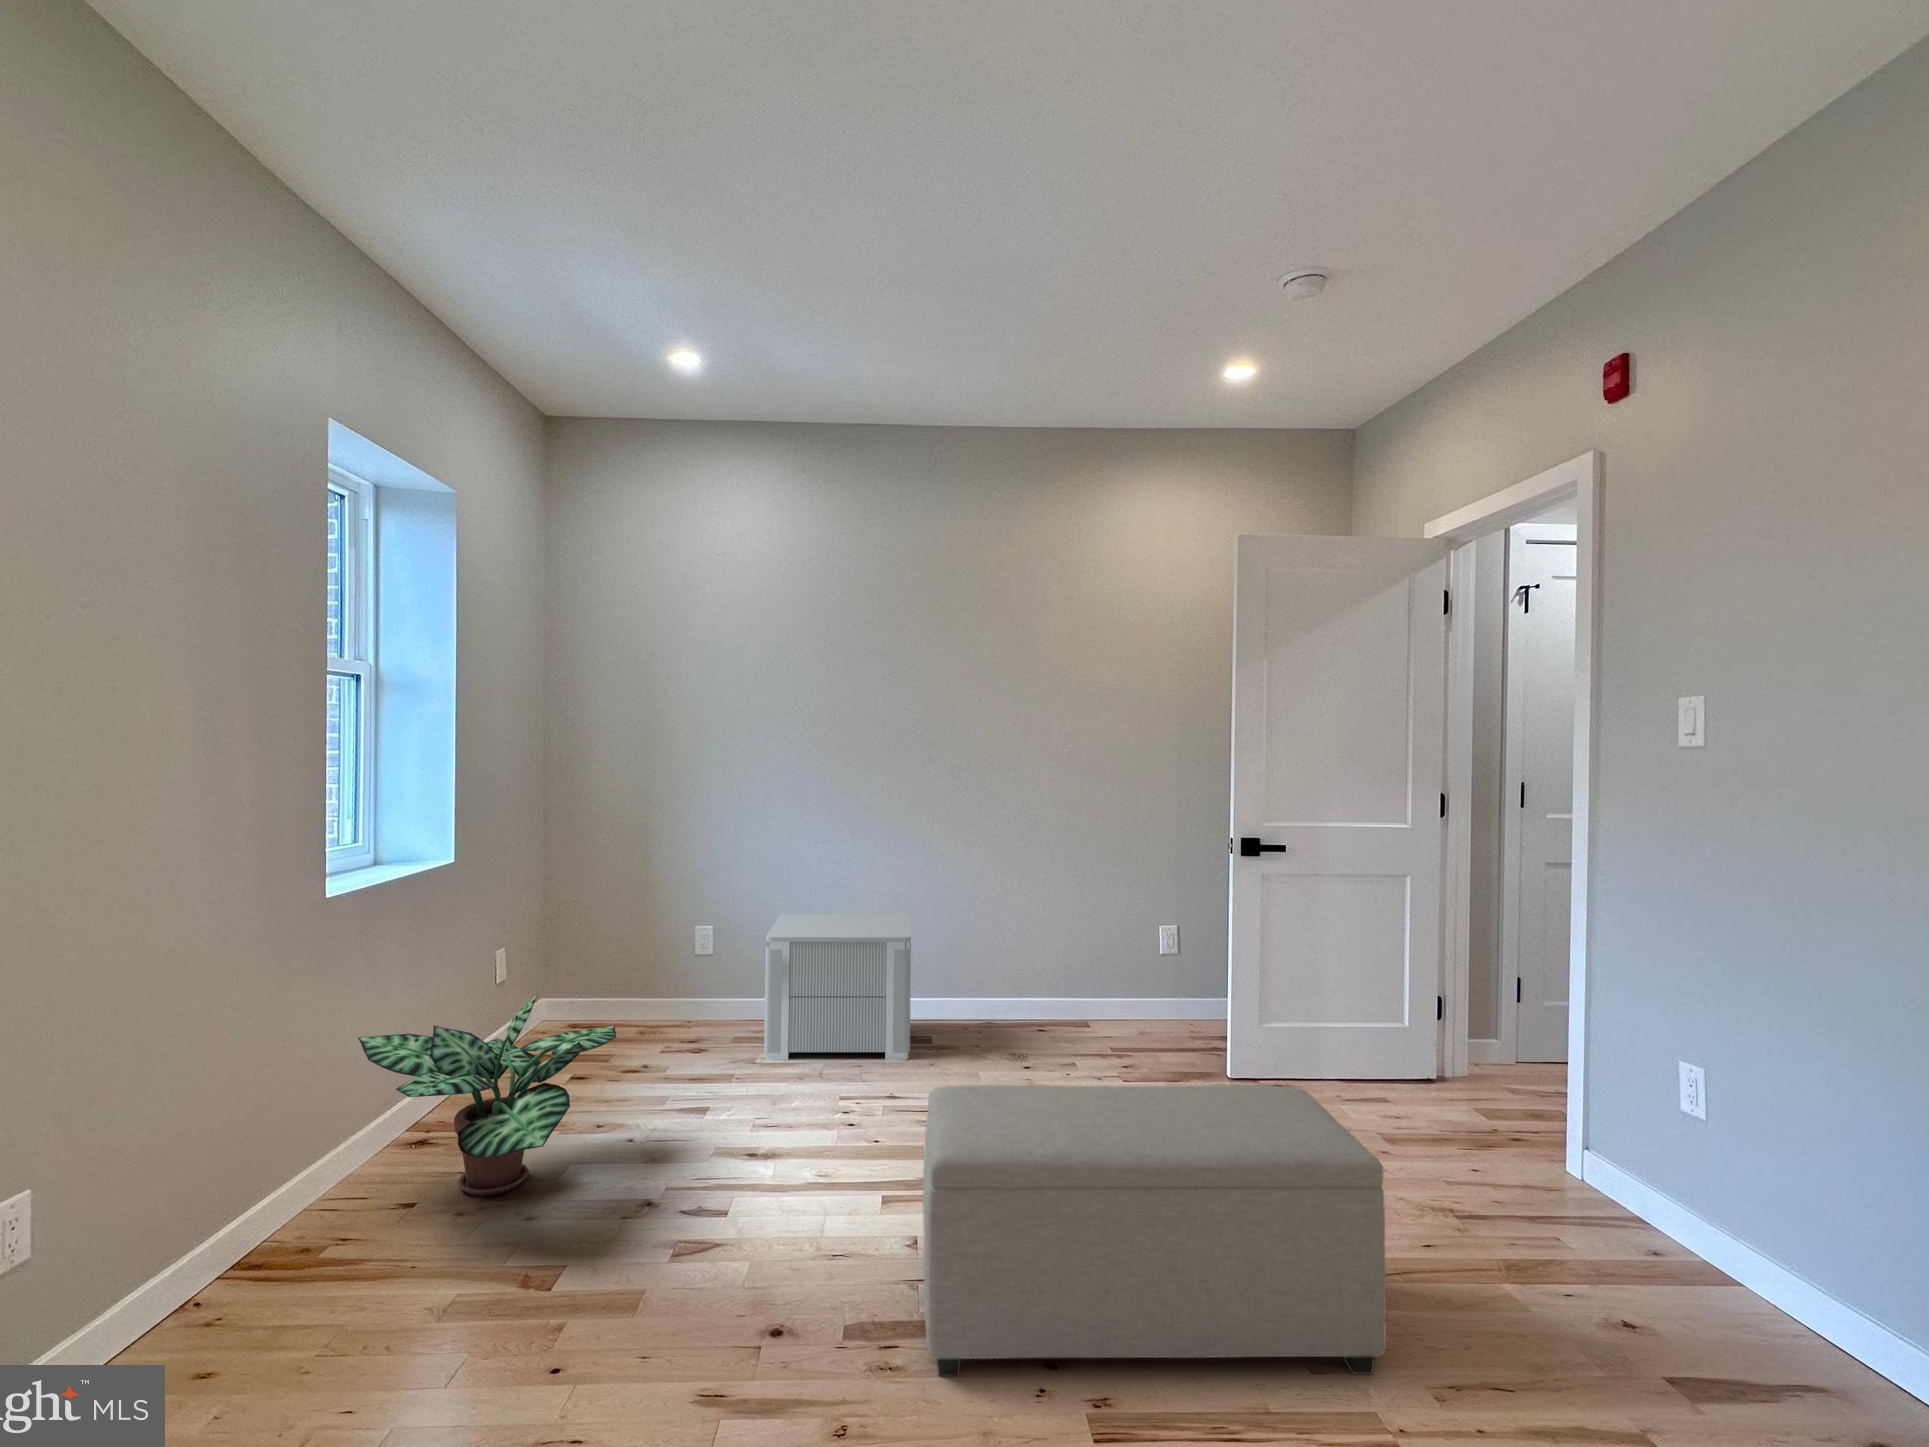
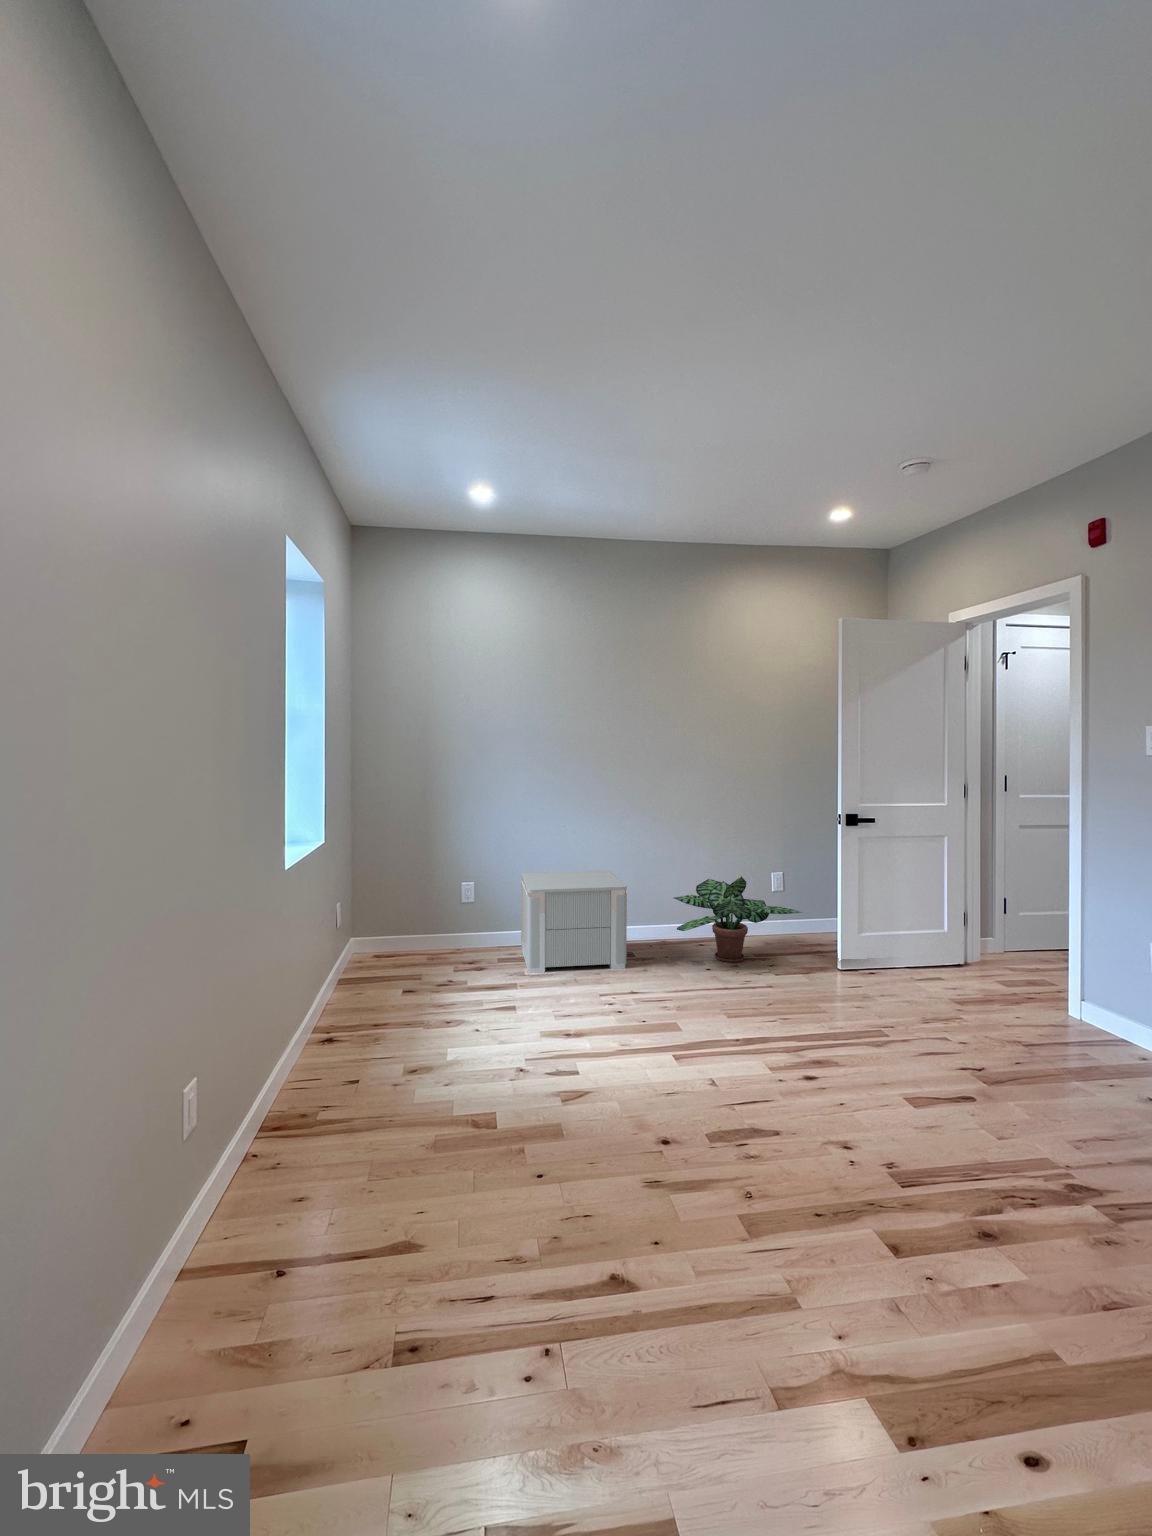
potted plant: present [358,994,616,1195] -> present [674,876,802,962]
ottoman: present [923,1085,1386,1376] -> none [733,972,1044,1159]

